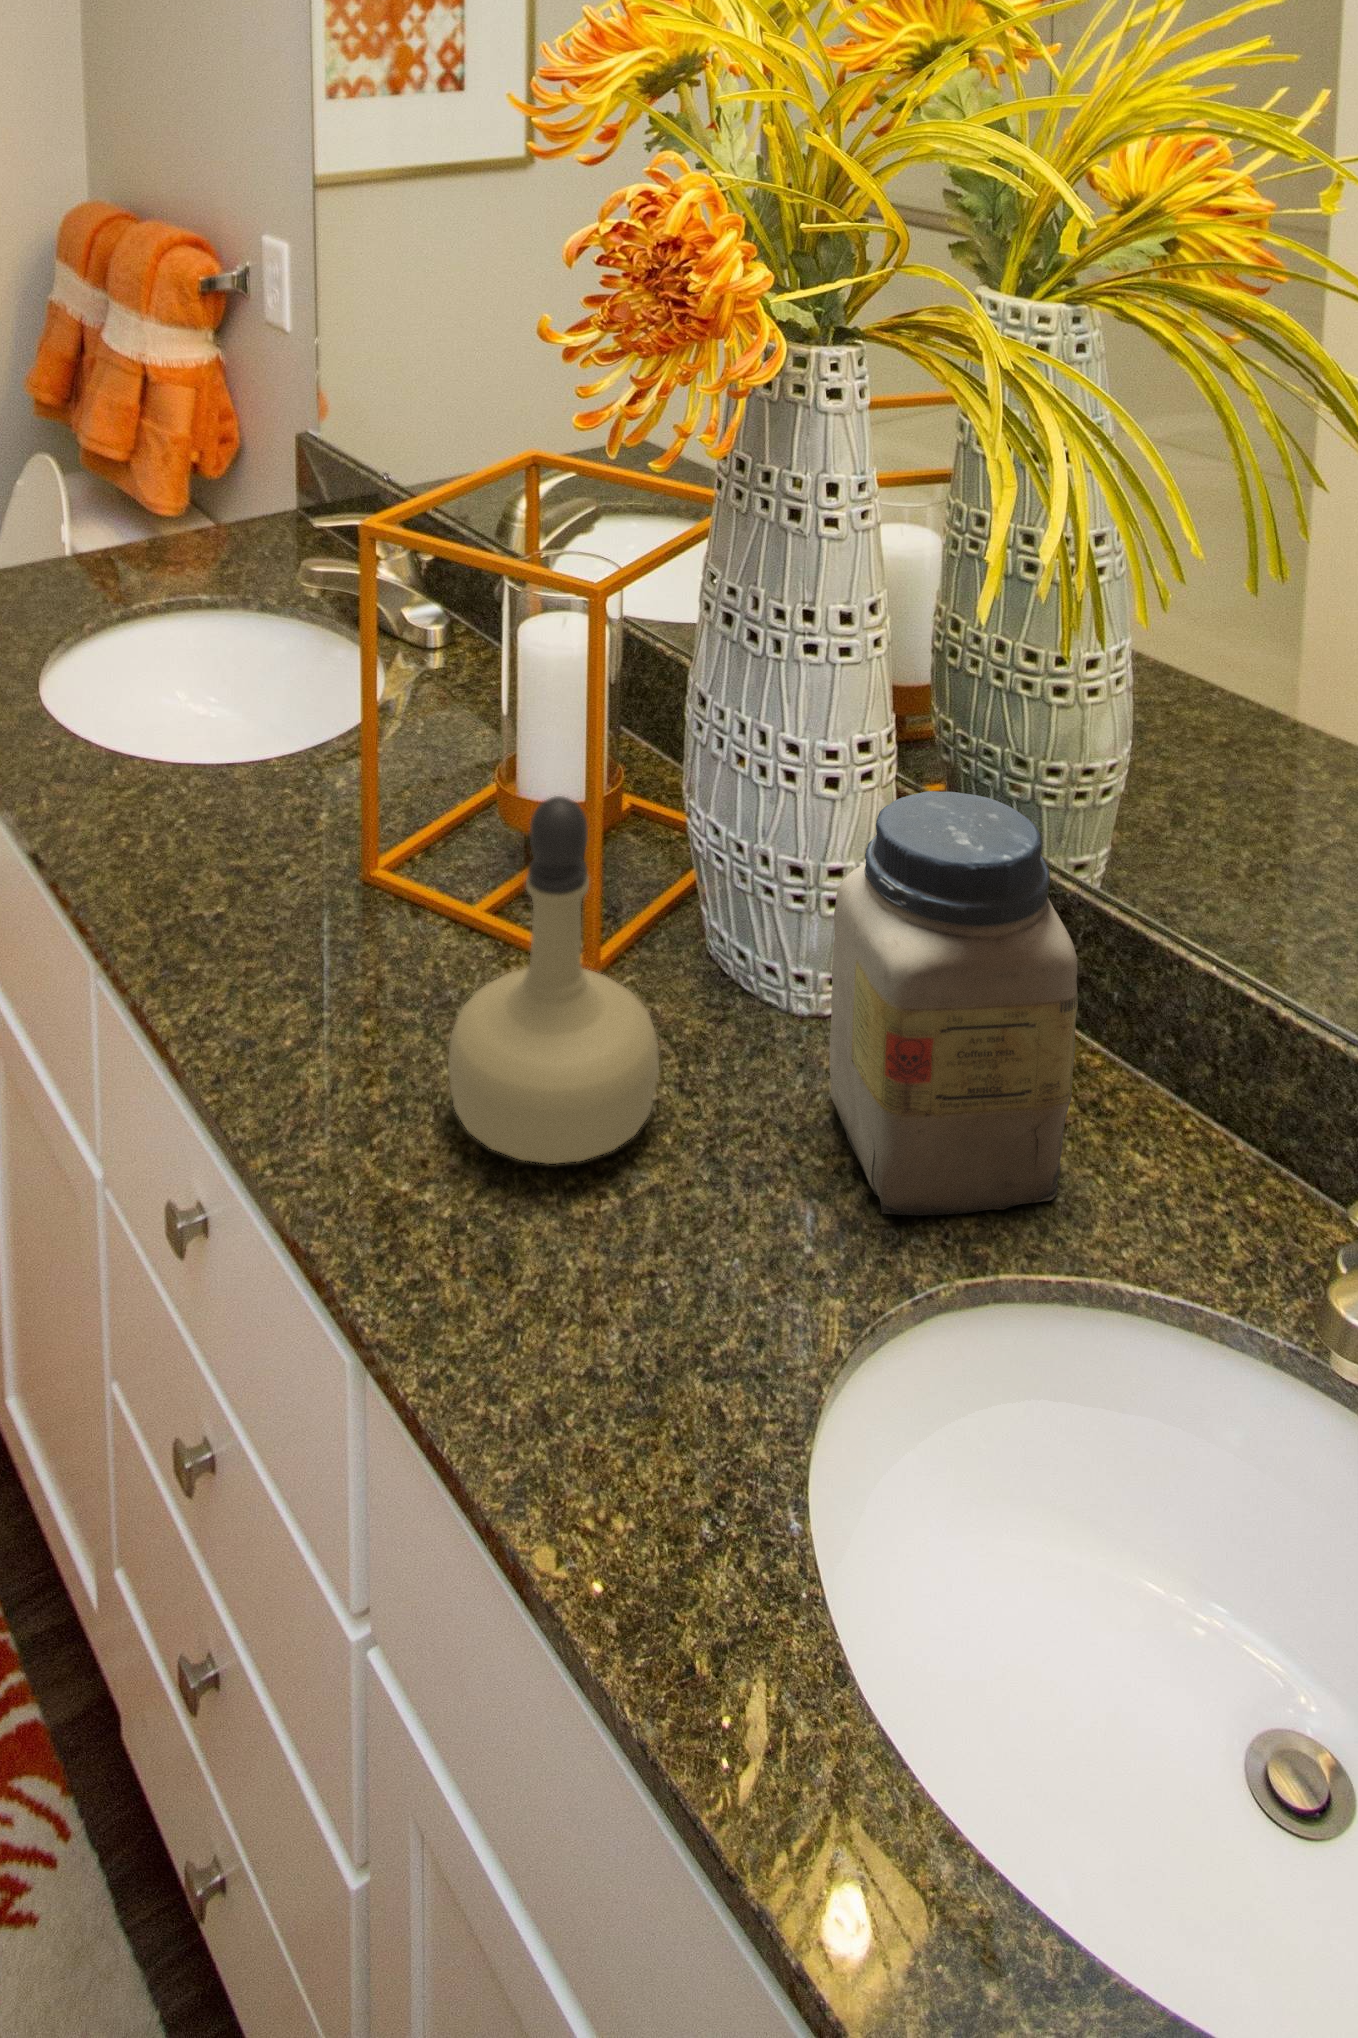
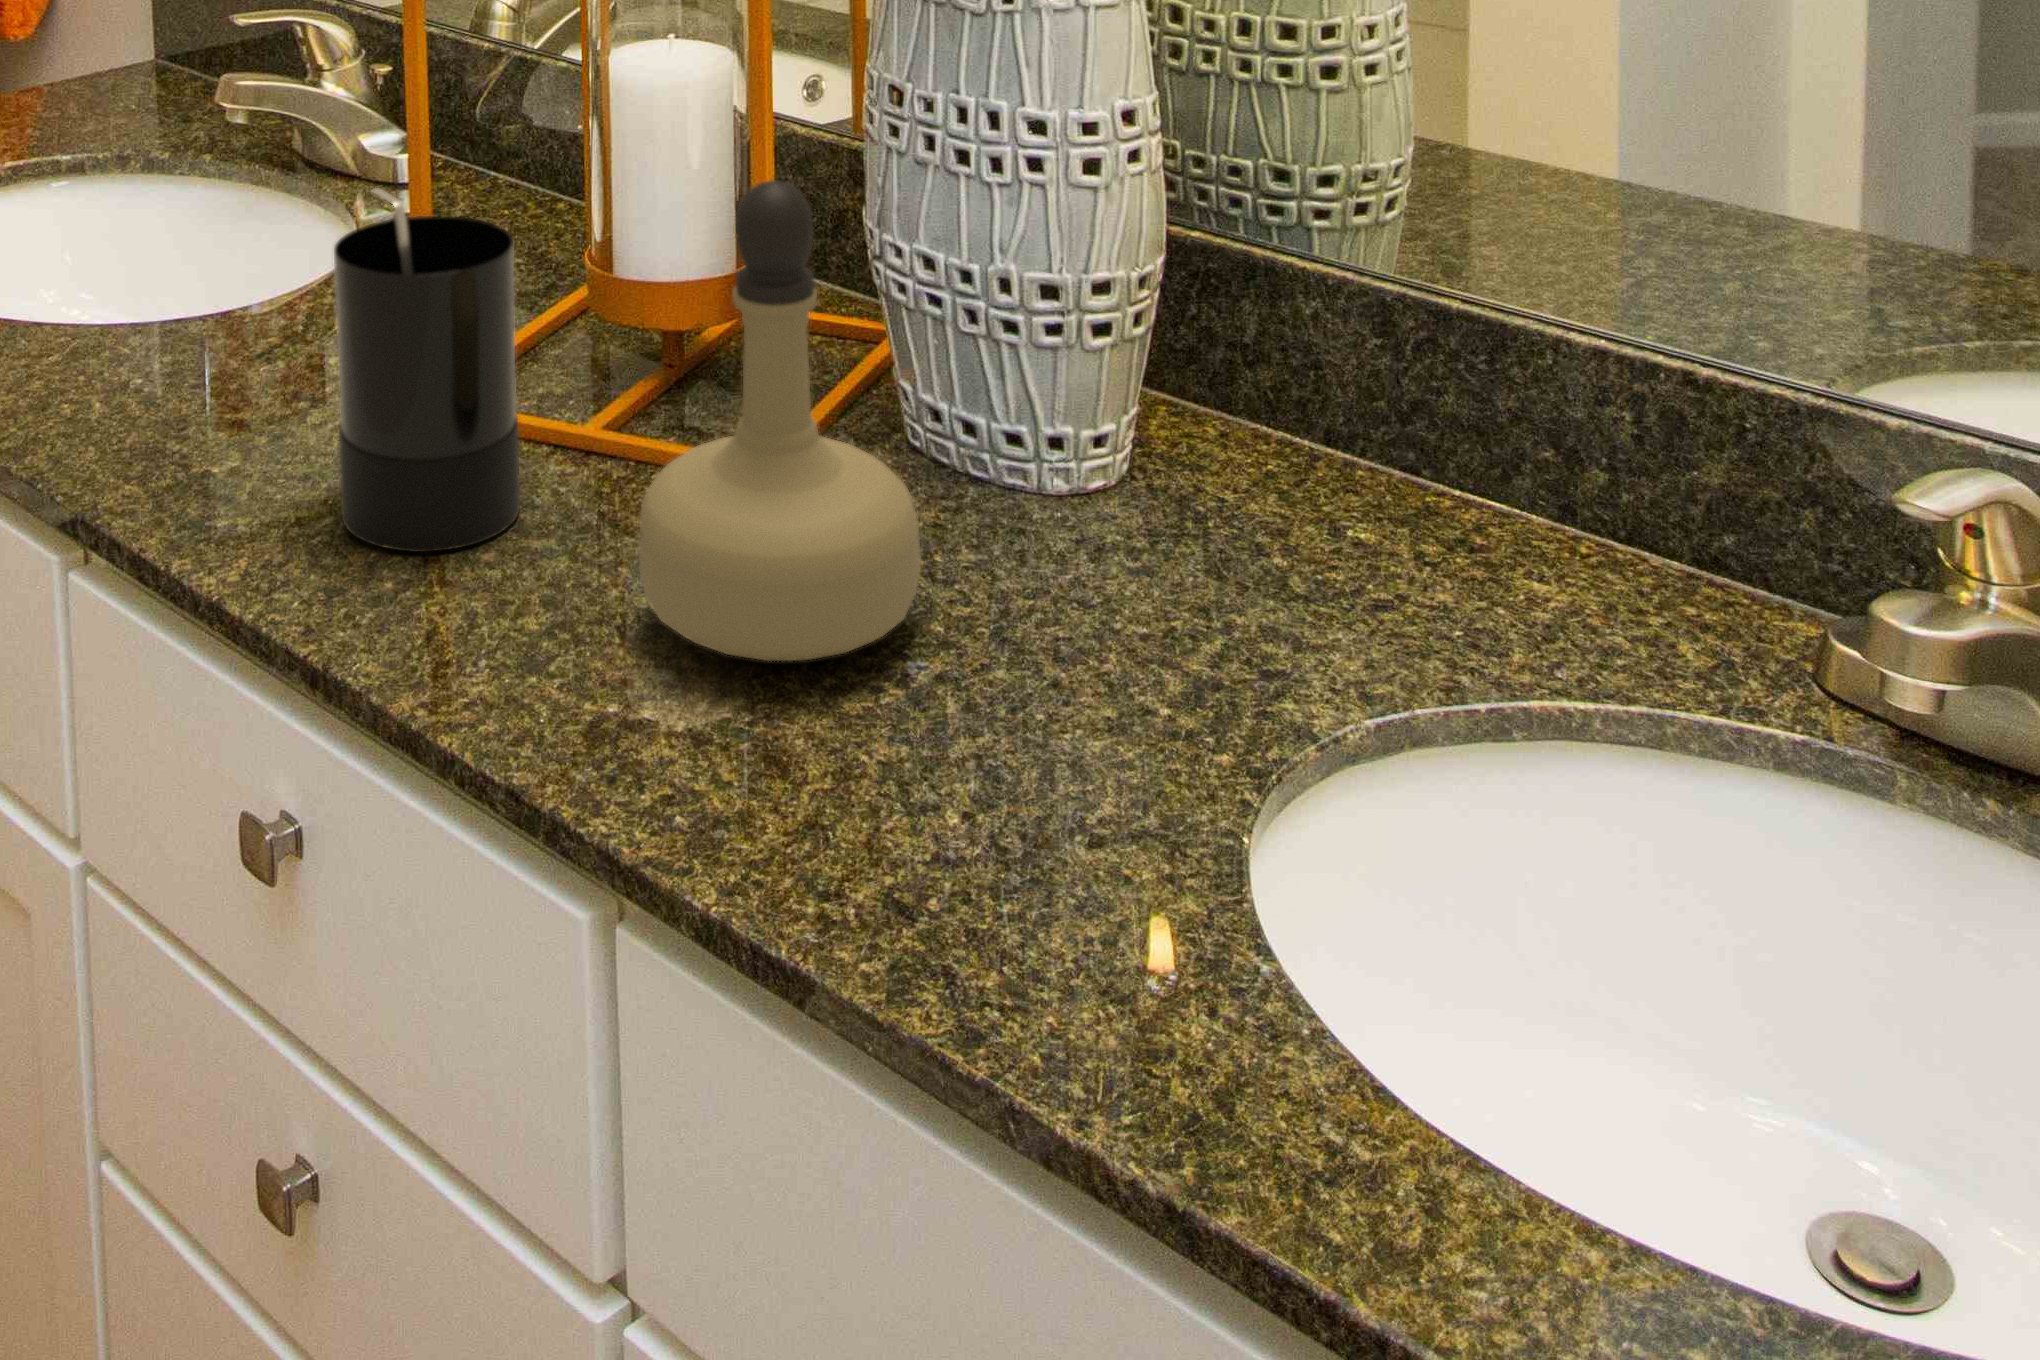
candle: none [277,727,411,1011] -> present [334,188,520,552]
jar: present [830,791,1078,1216] -> none [1126,140,1467,668]

